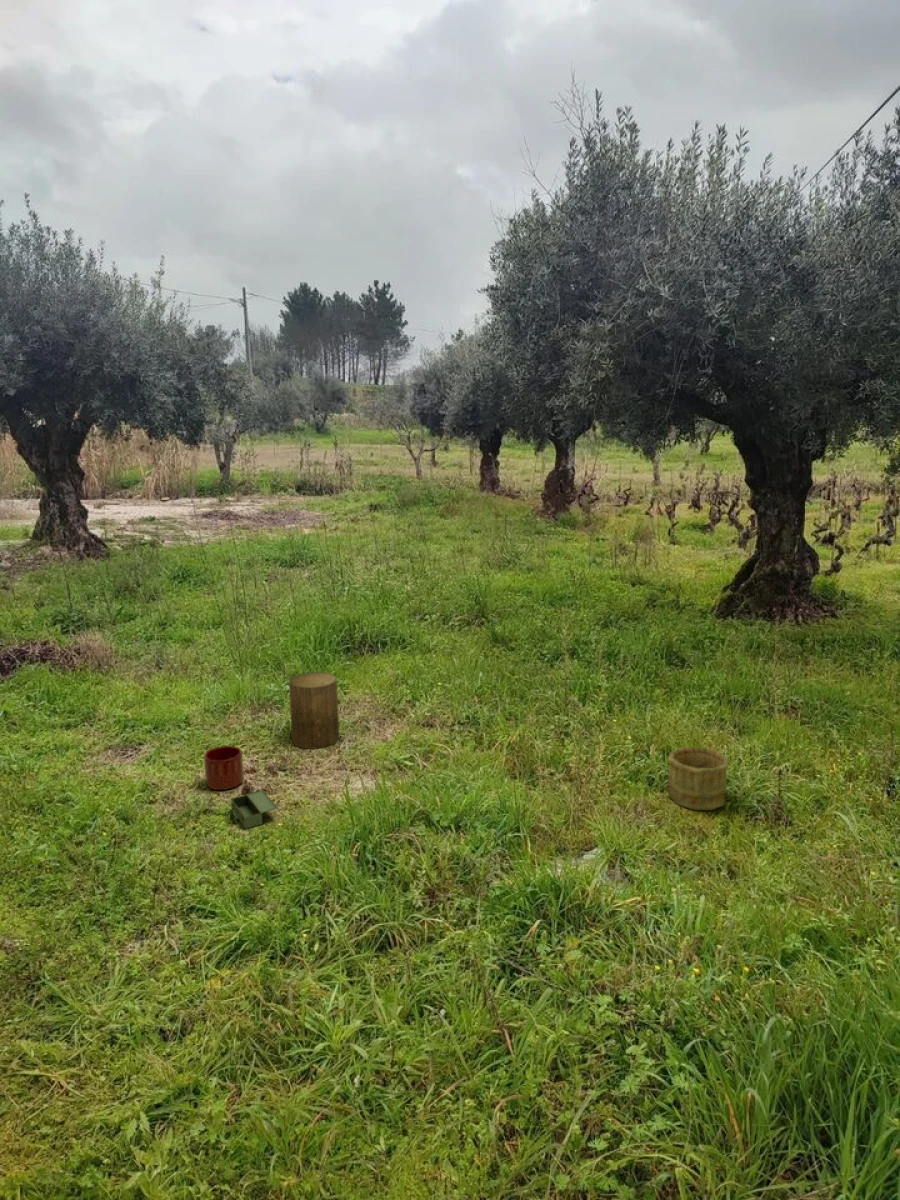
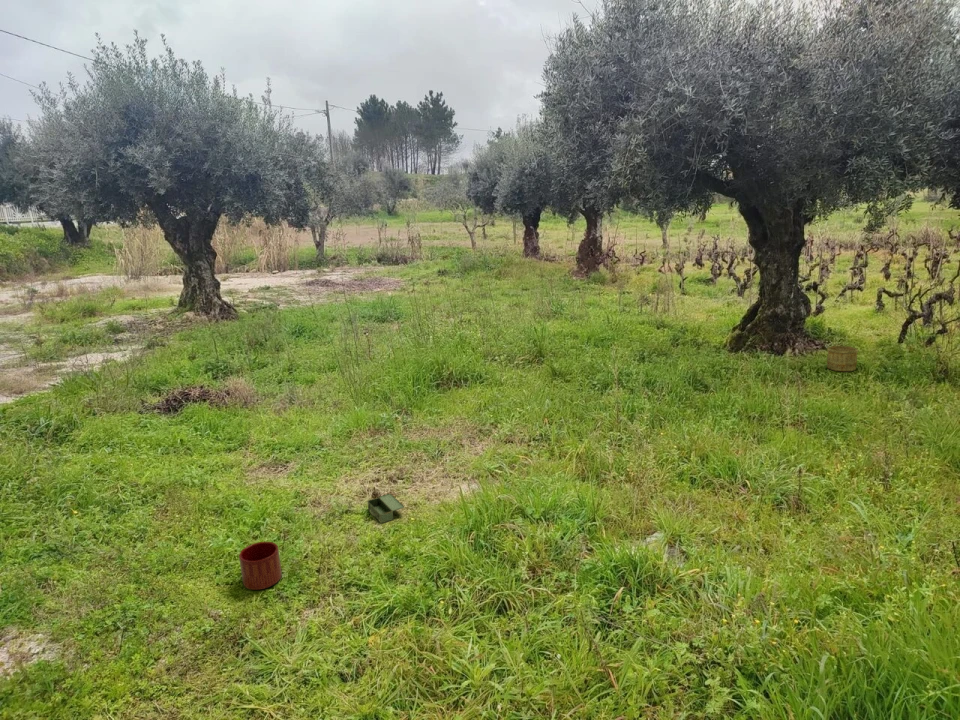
stool: present [289,672,339,748] -> none [403,402,442,461]
planter: present [204,746,244,790] -> present [239,542,282,590]
wooden bucket: present [668,747,729,810] -> present [827,346,858,371]

